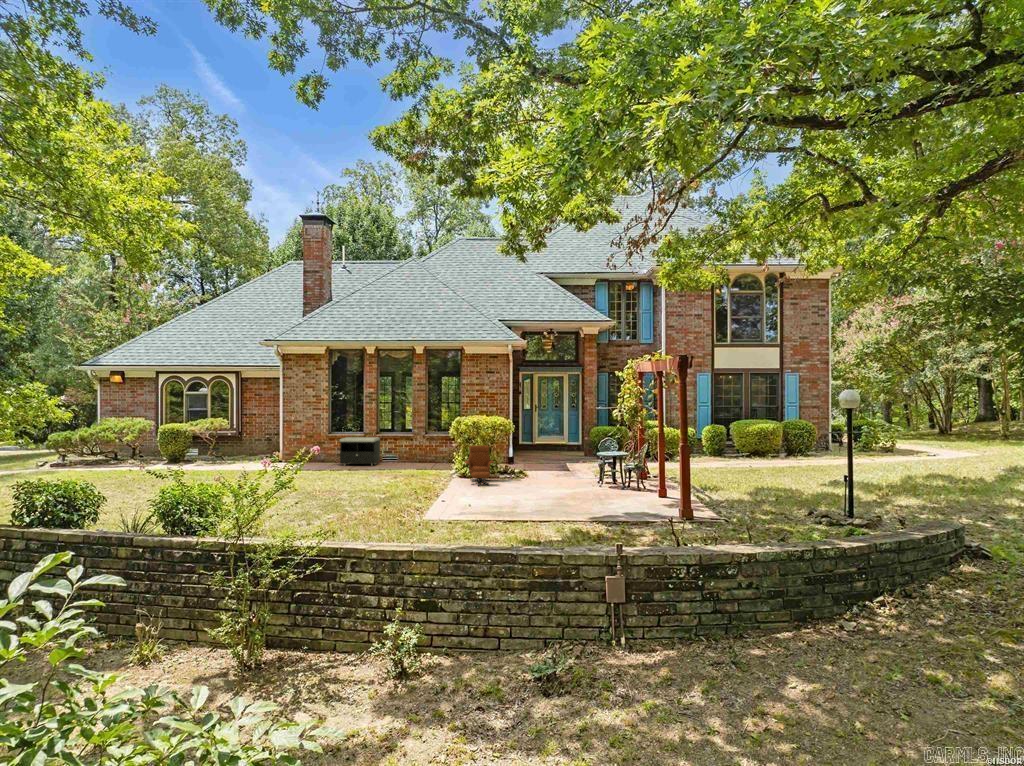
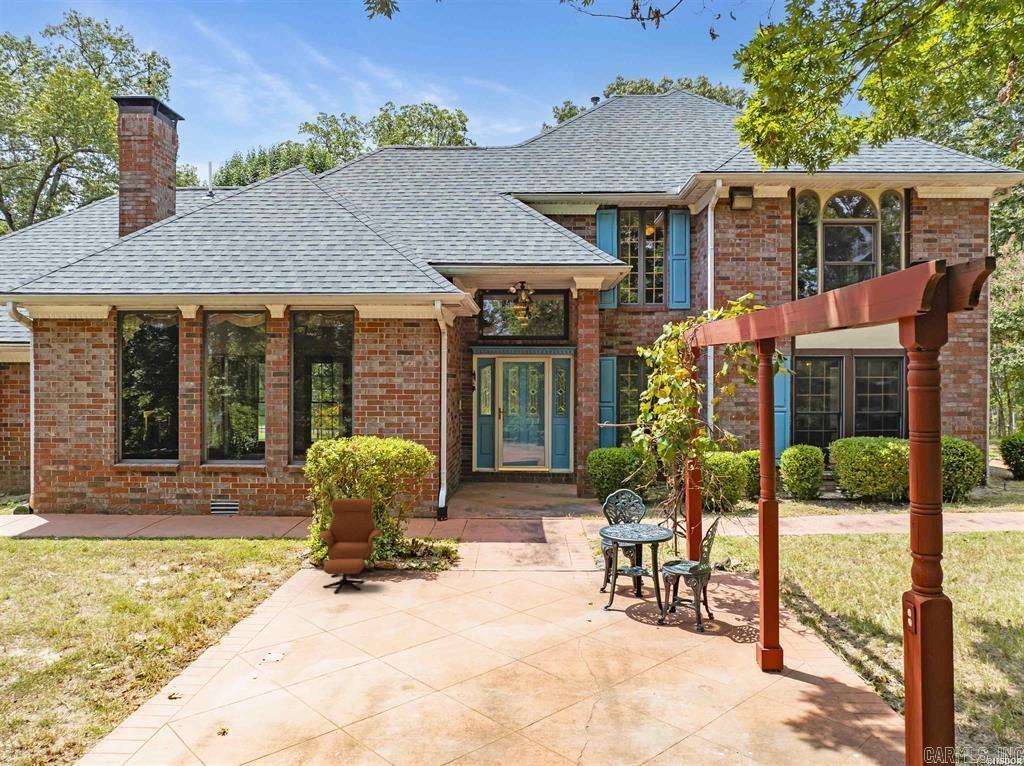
storage bench: present [340,437,380,466] -> none [124,470,206,524]

